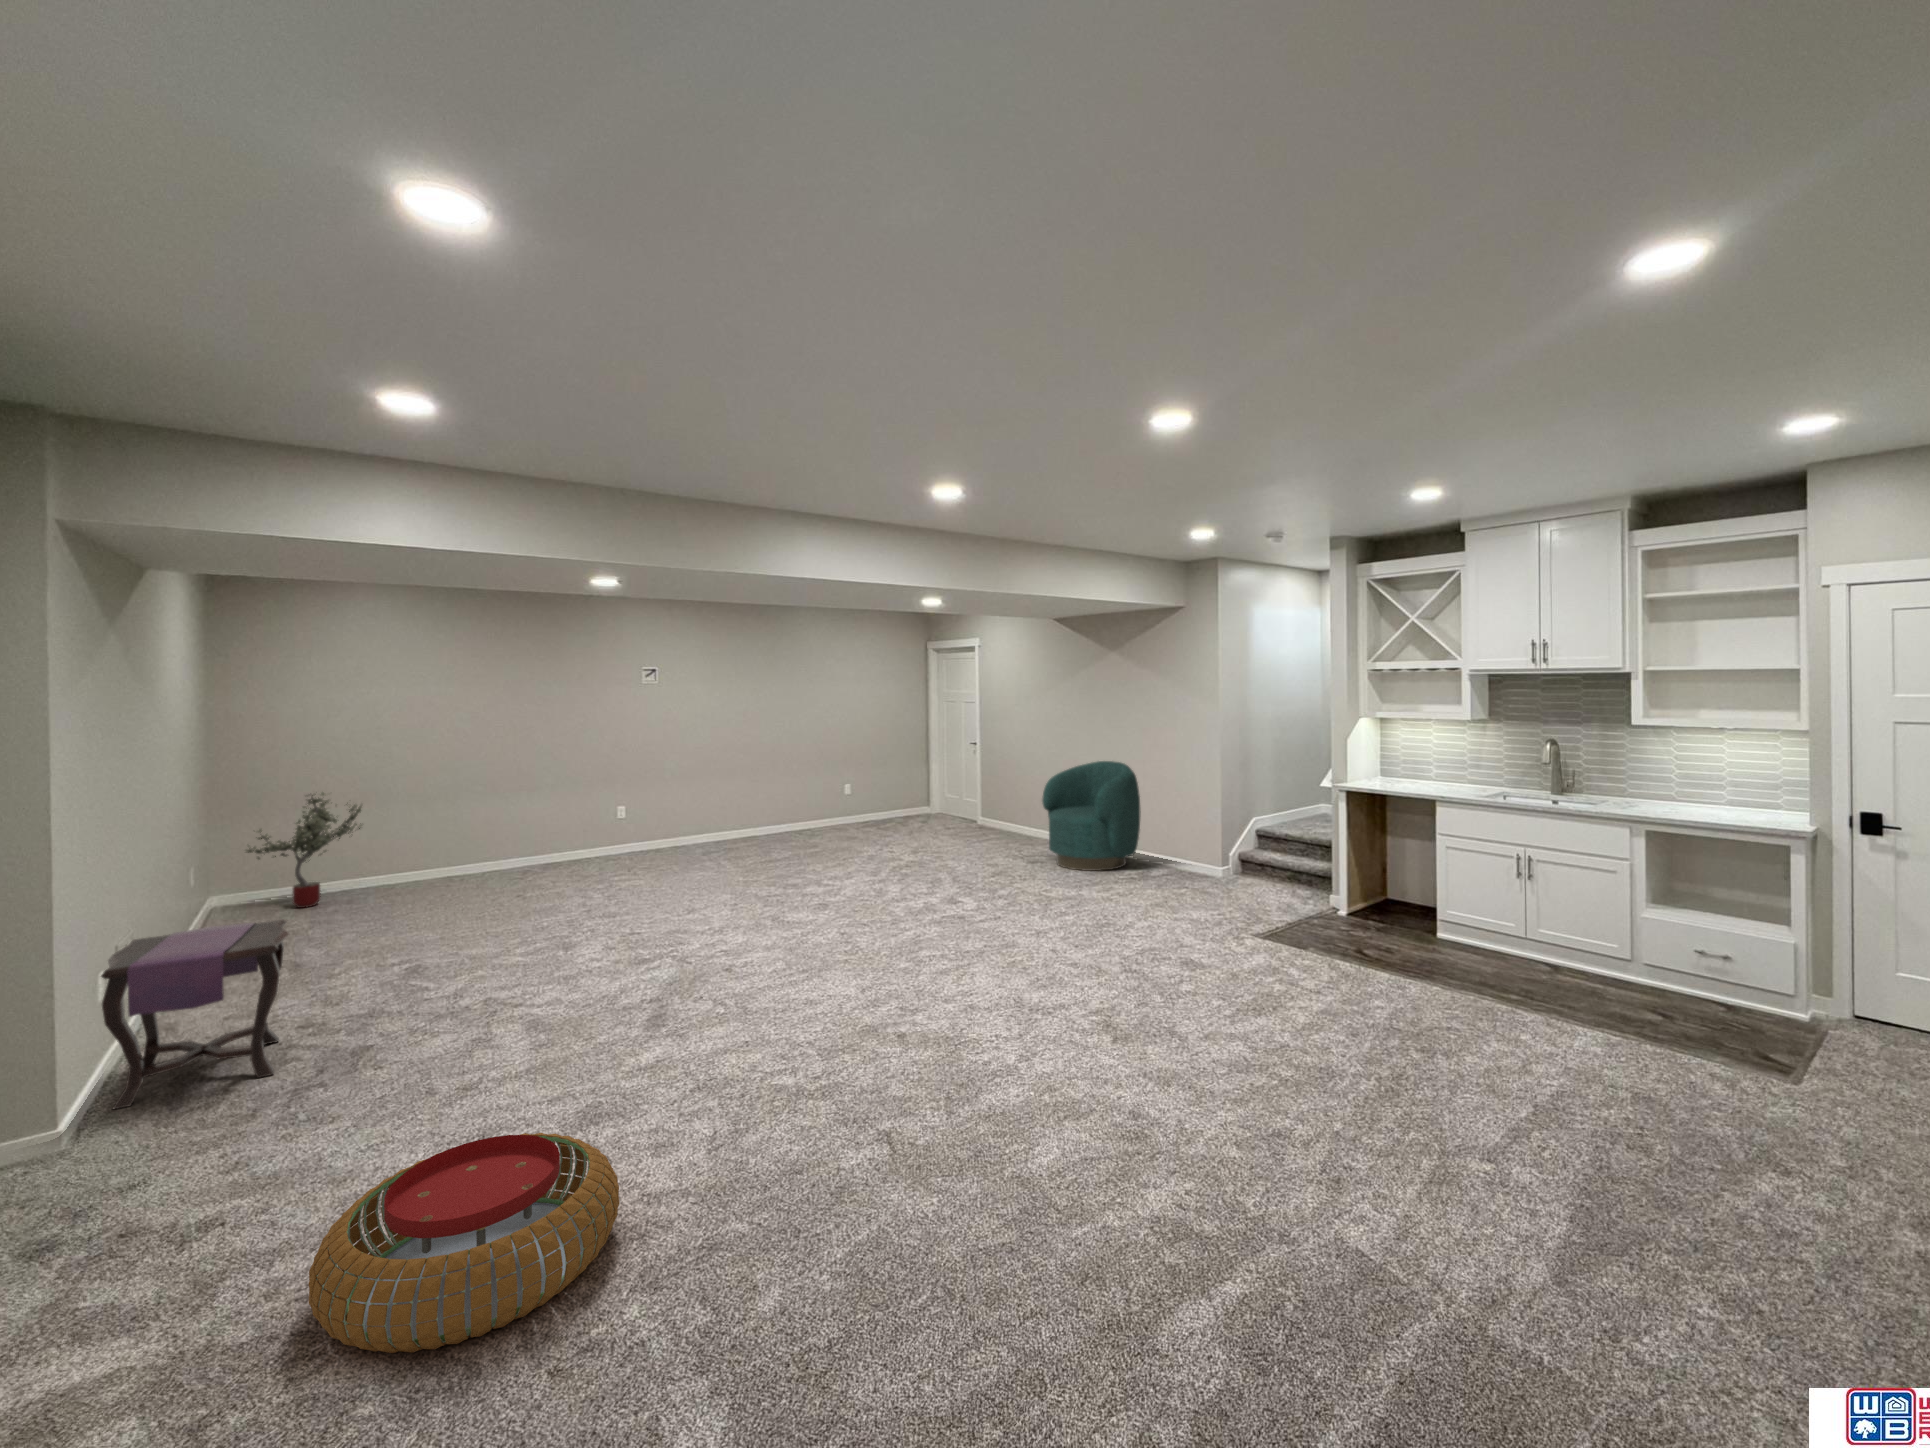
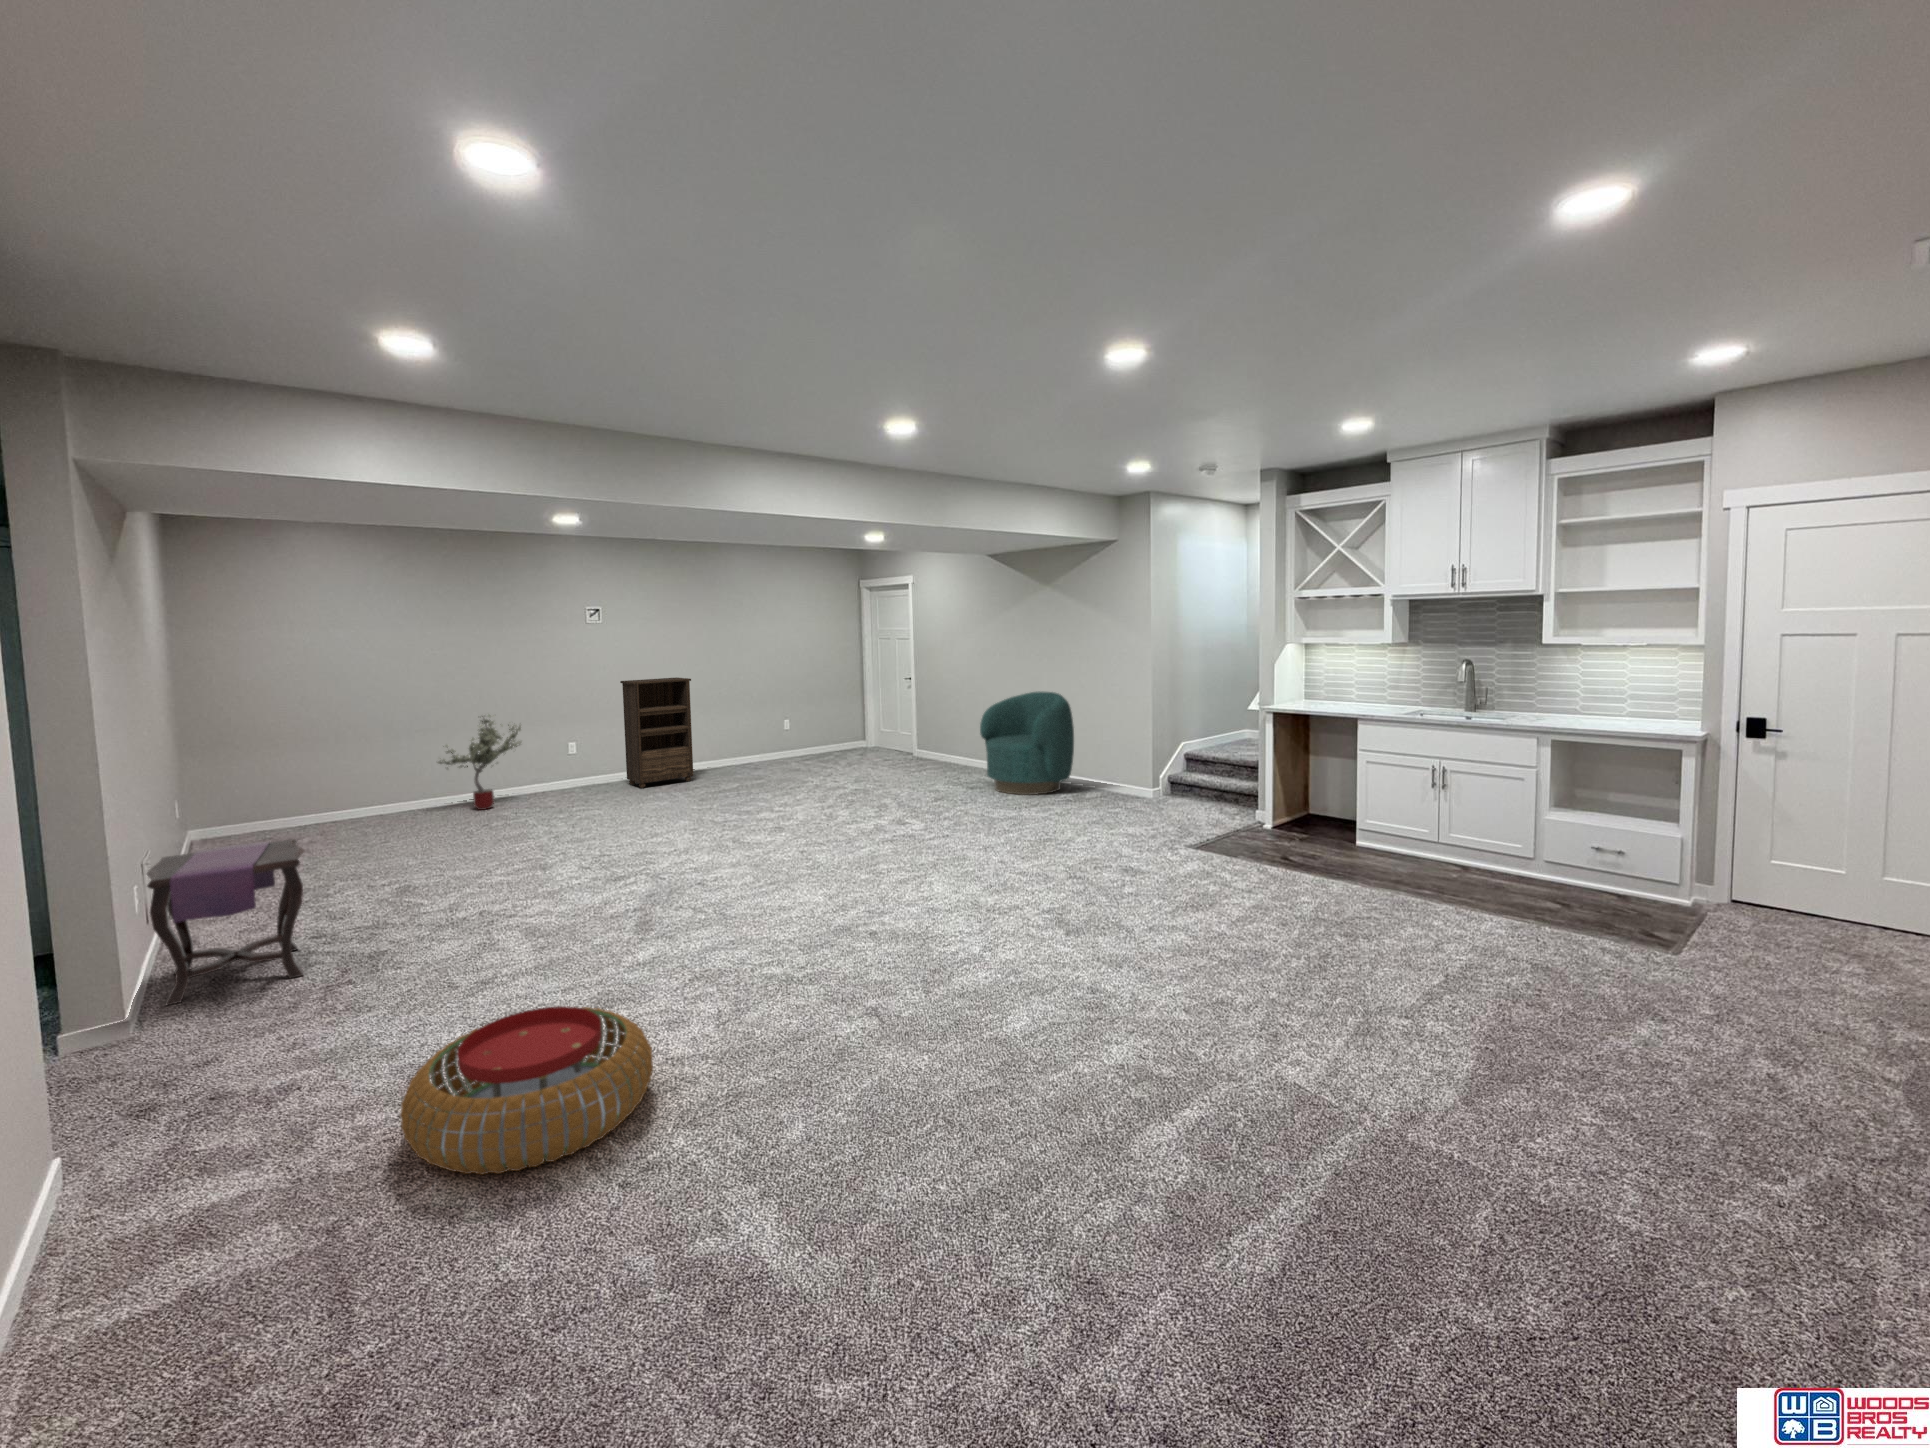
bookshelf: none [673,740,746,855] -> present [620,677,693,788]
potted tree: present [246,792,362,908] -> present [437,715,521,810]

